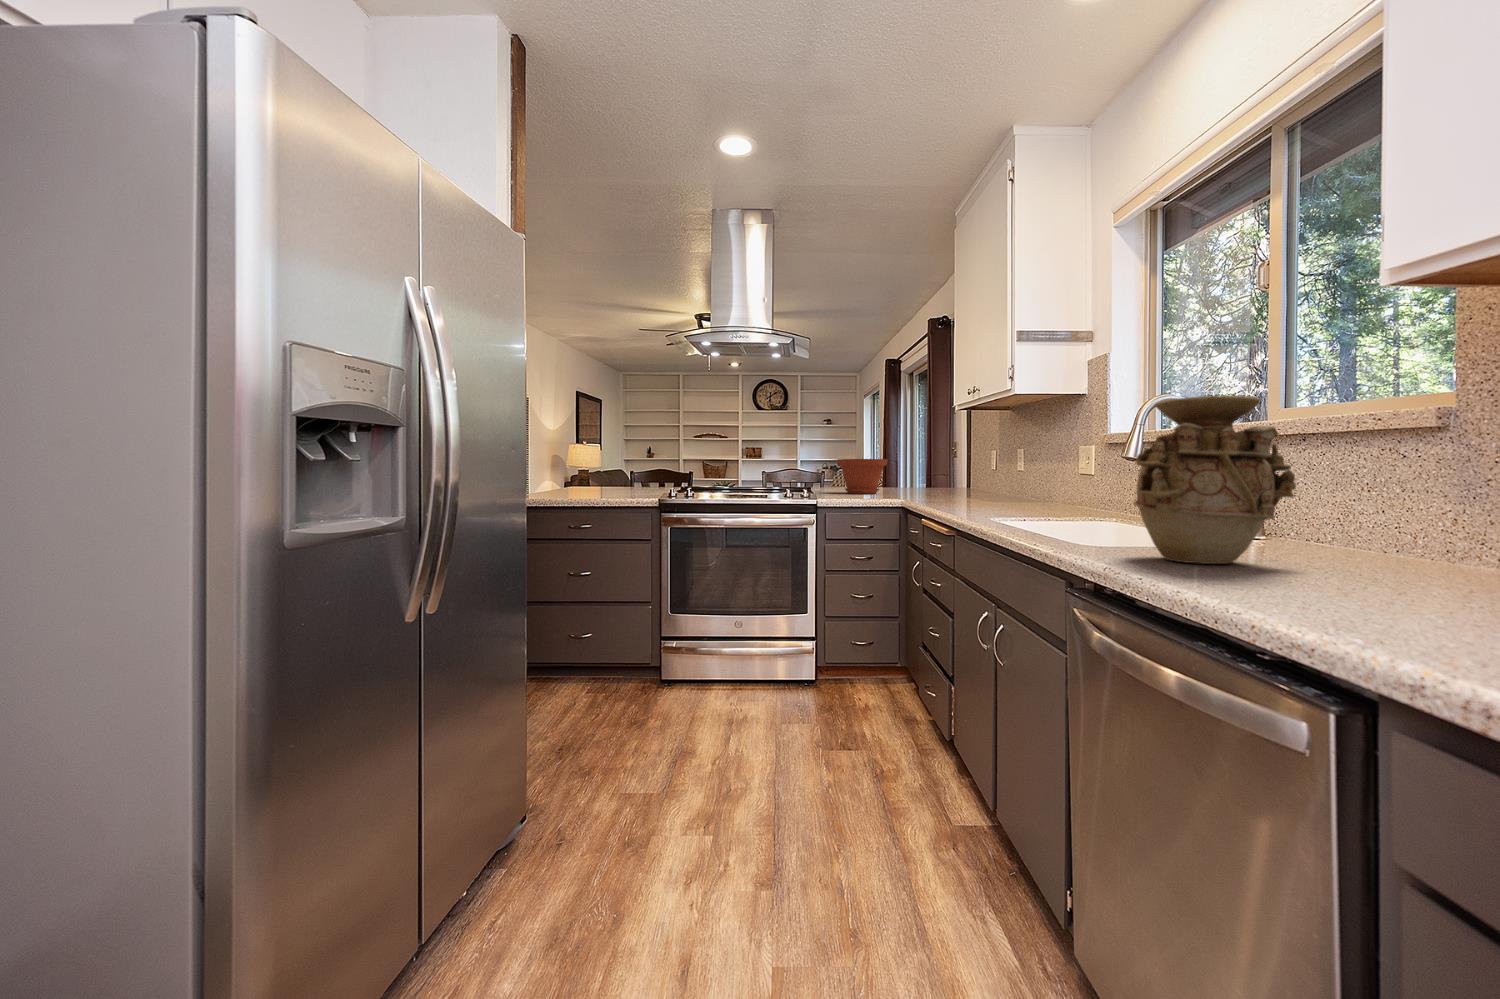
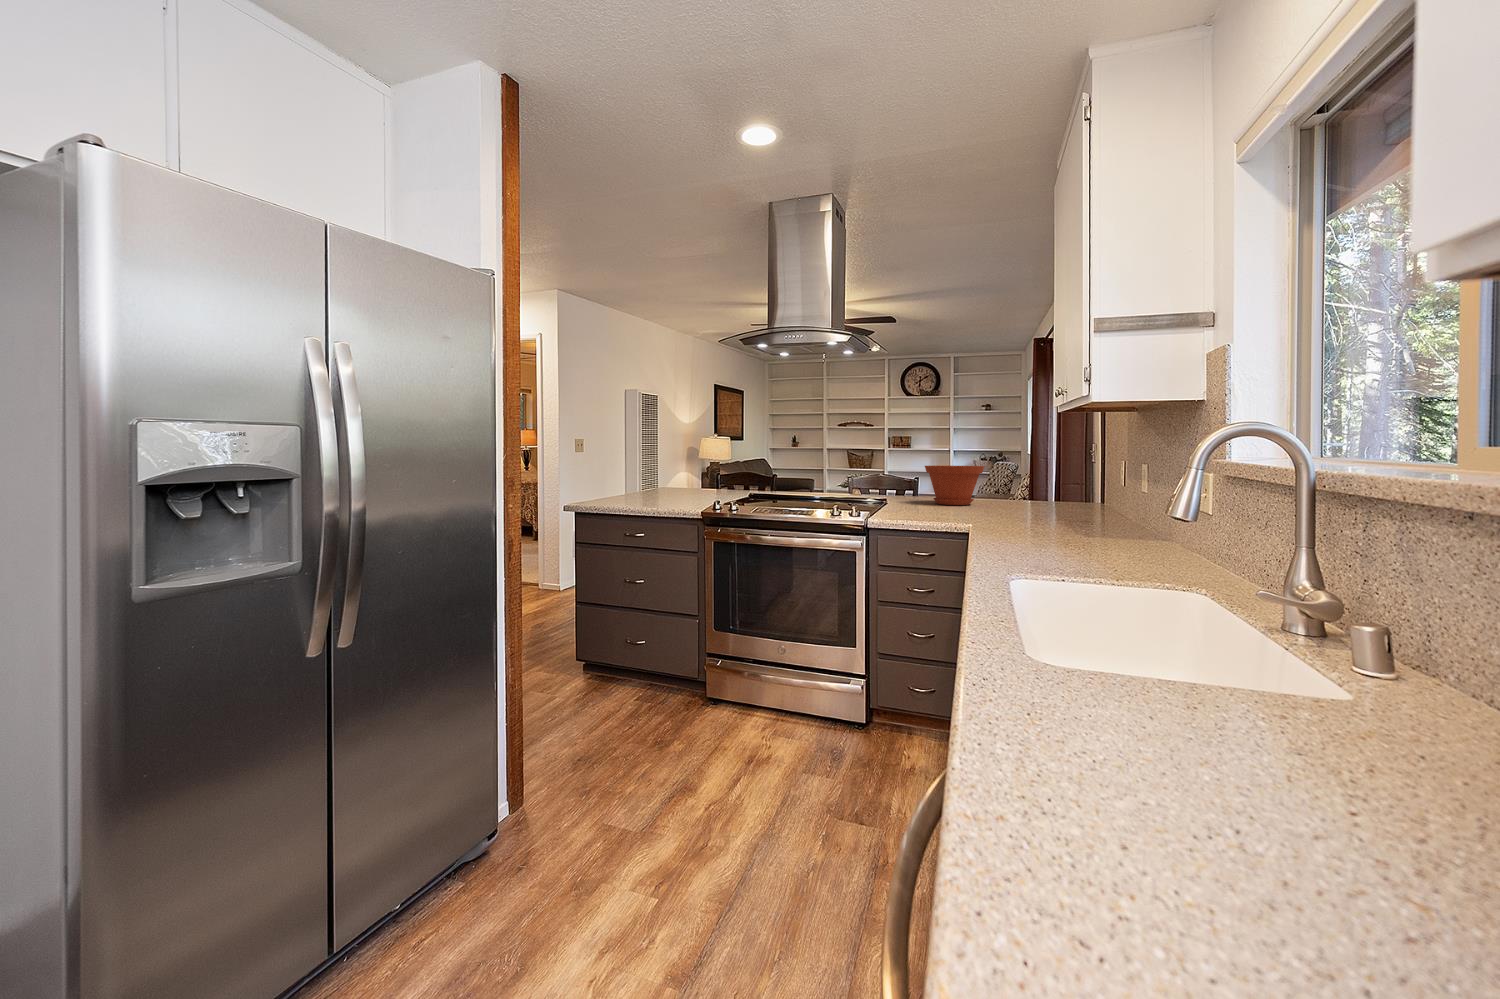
vase: present [1134,395,1296,564] -> none [1046,476,1373,784]

